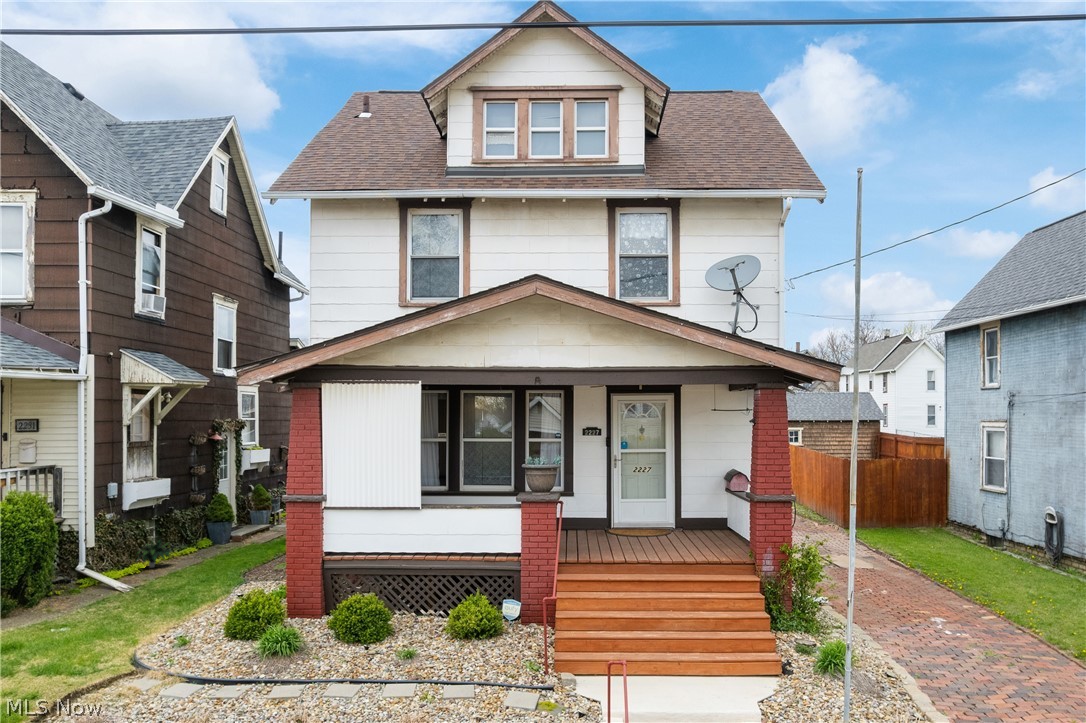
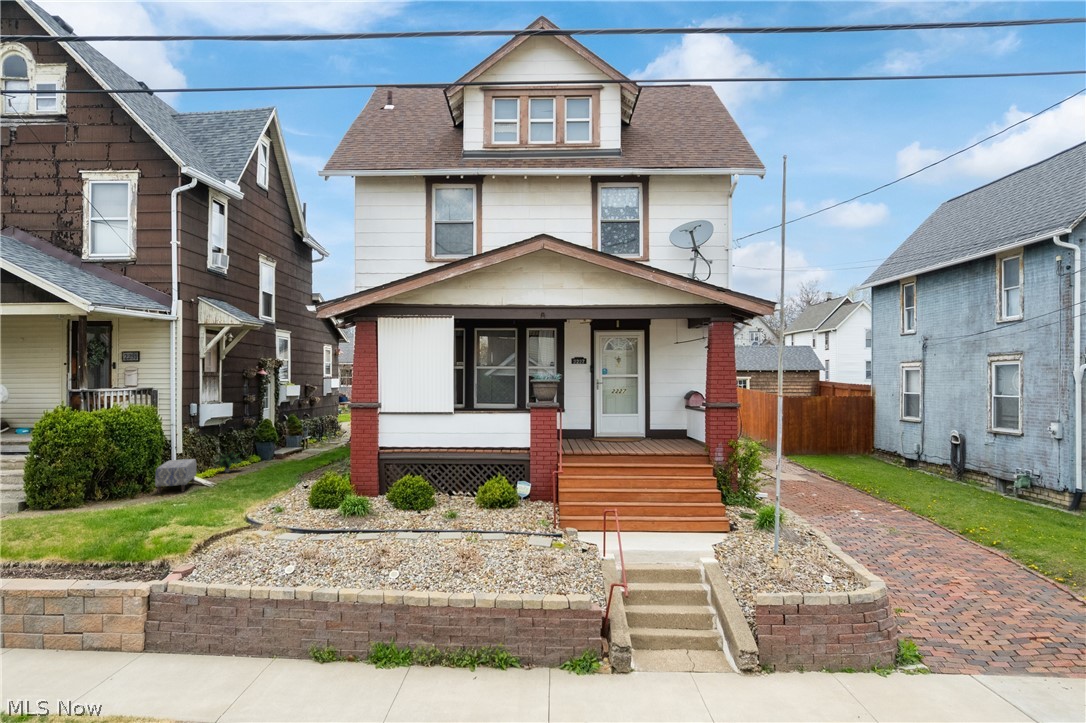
bench: none [49,555,108,605] -> present [155,459,196,494]

